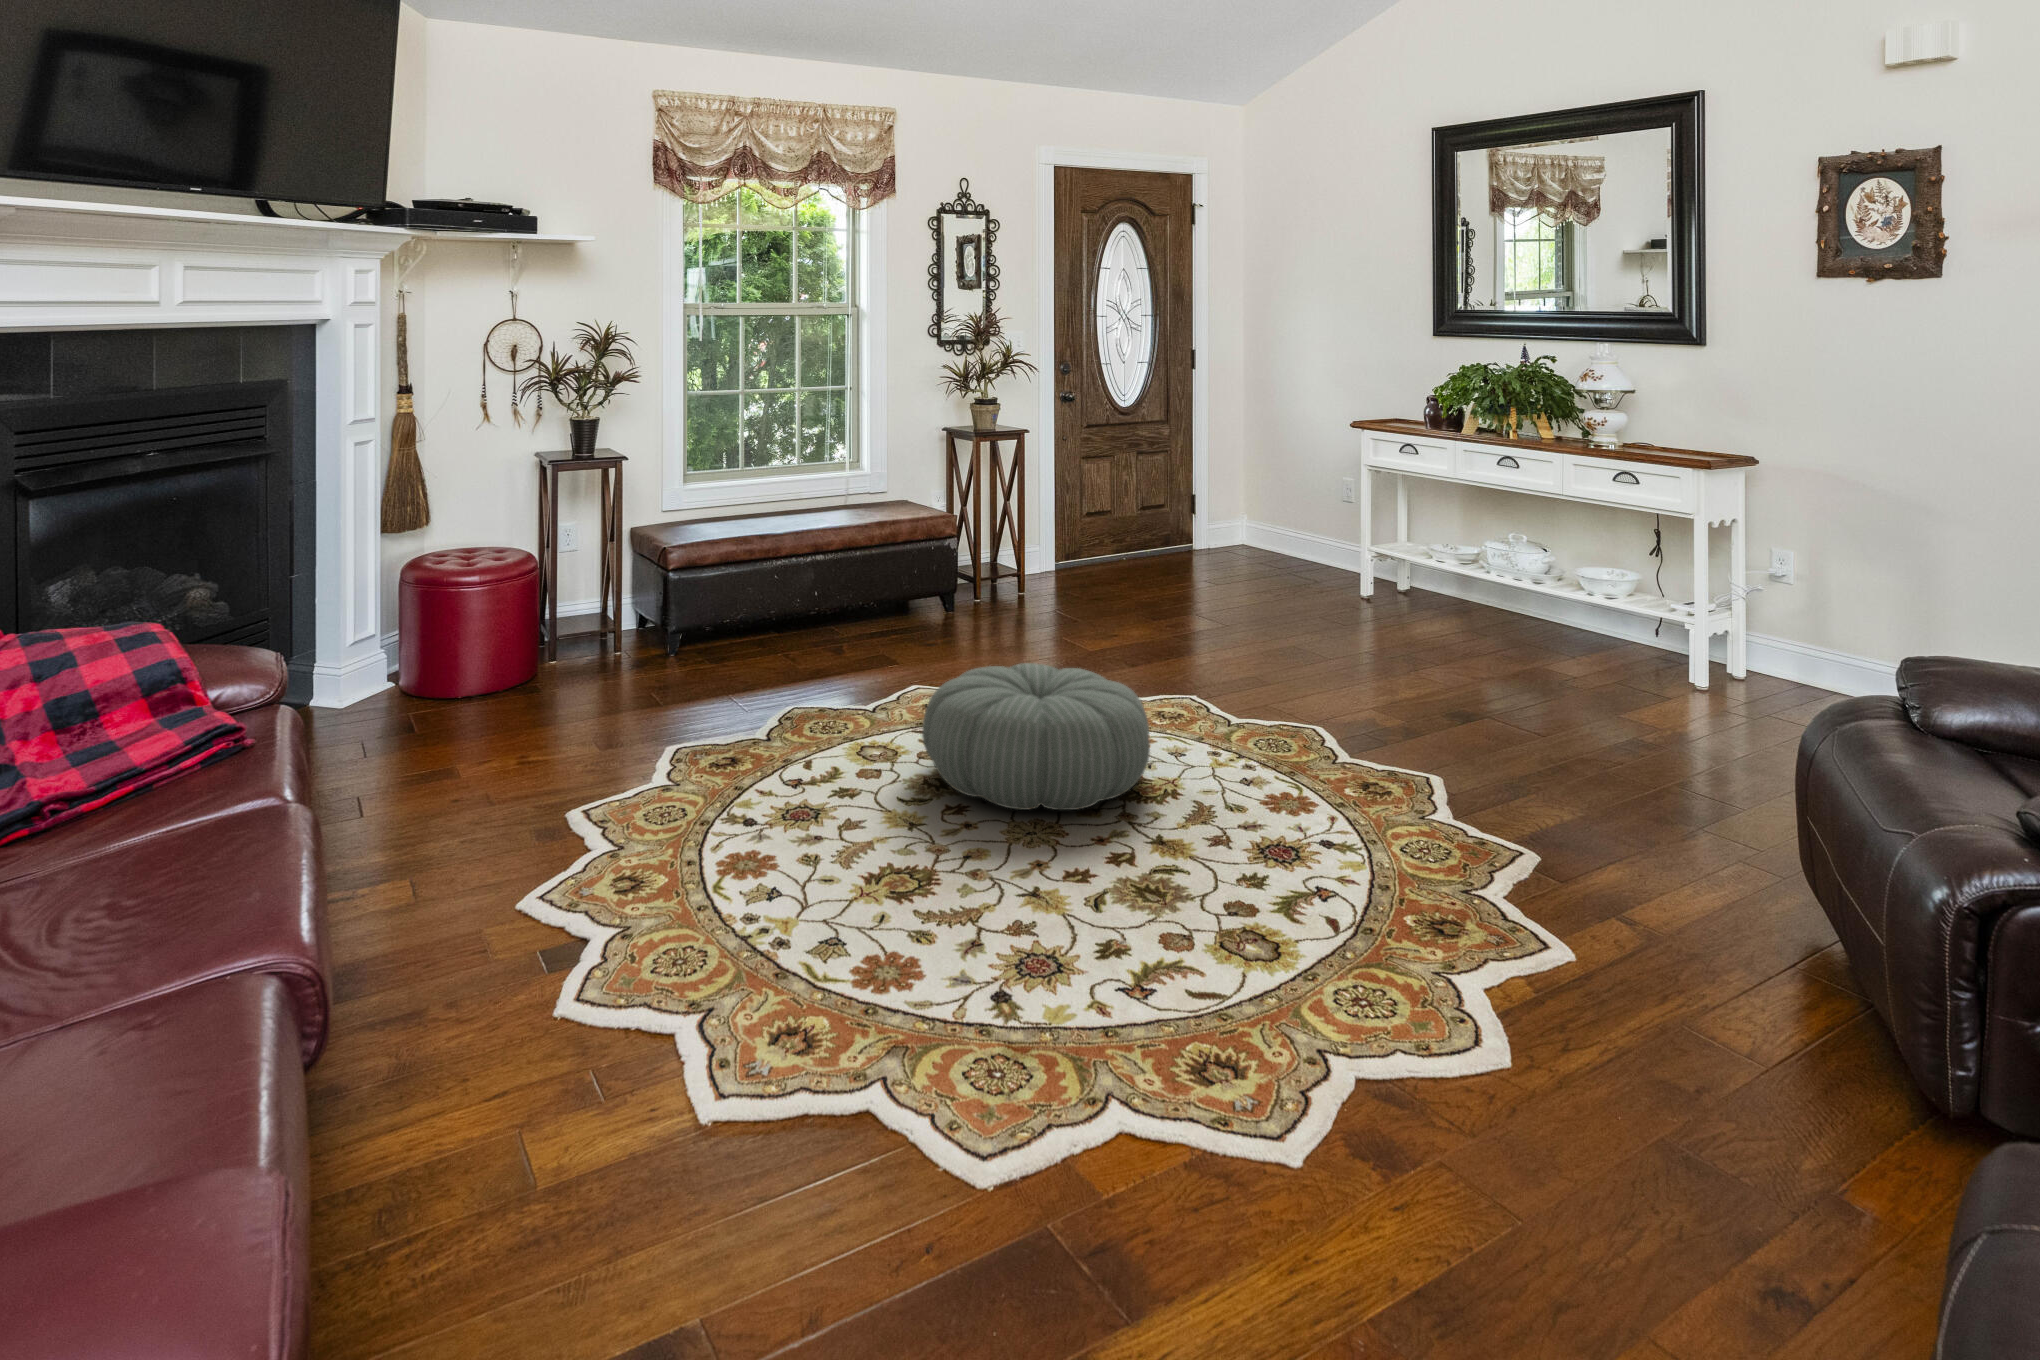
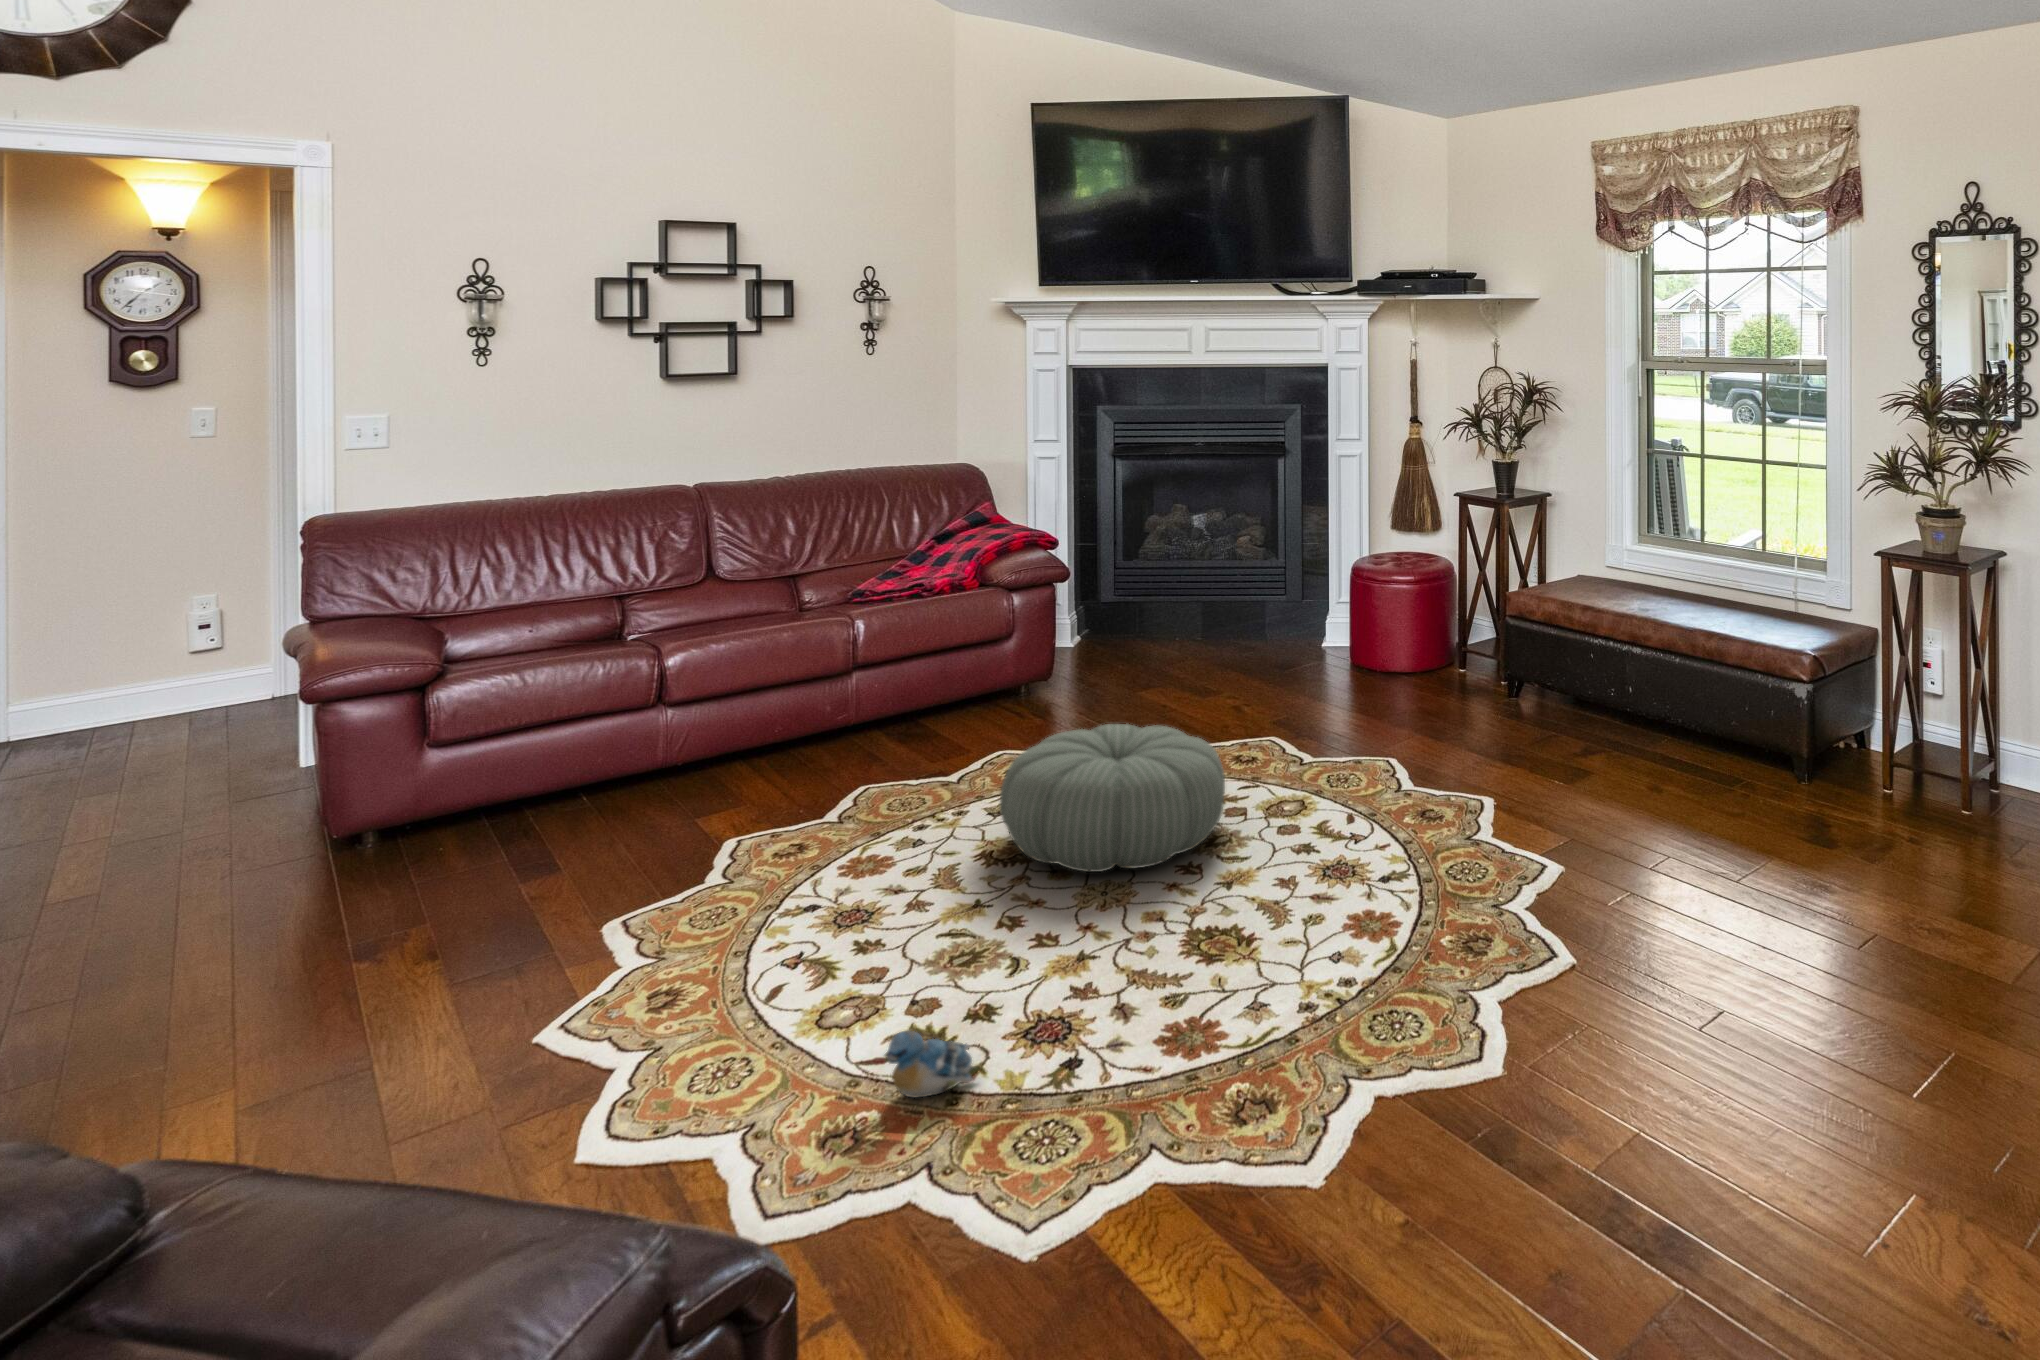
plush toy: none [834,939,928,1007] -> present [885,1031,982,1098]

